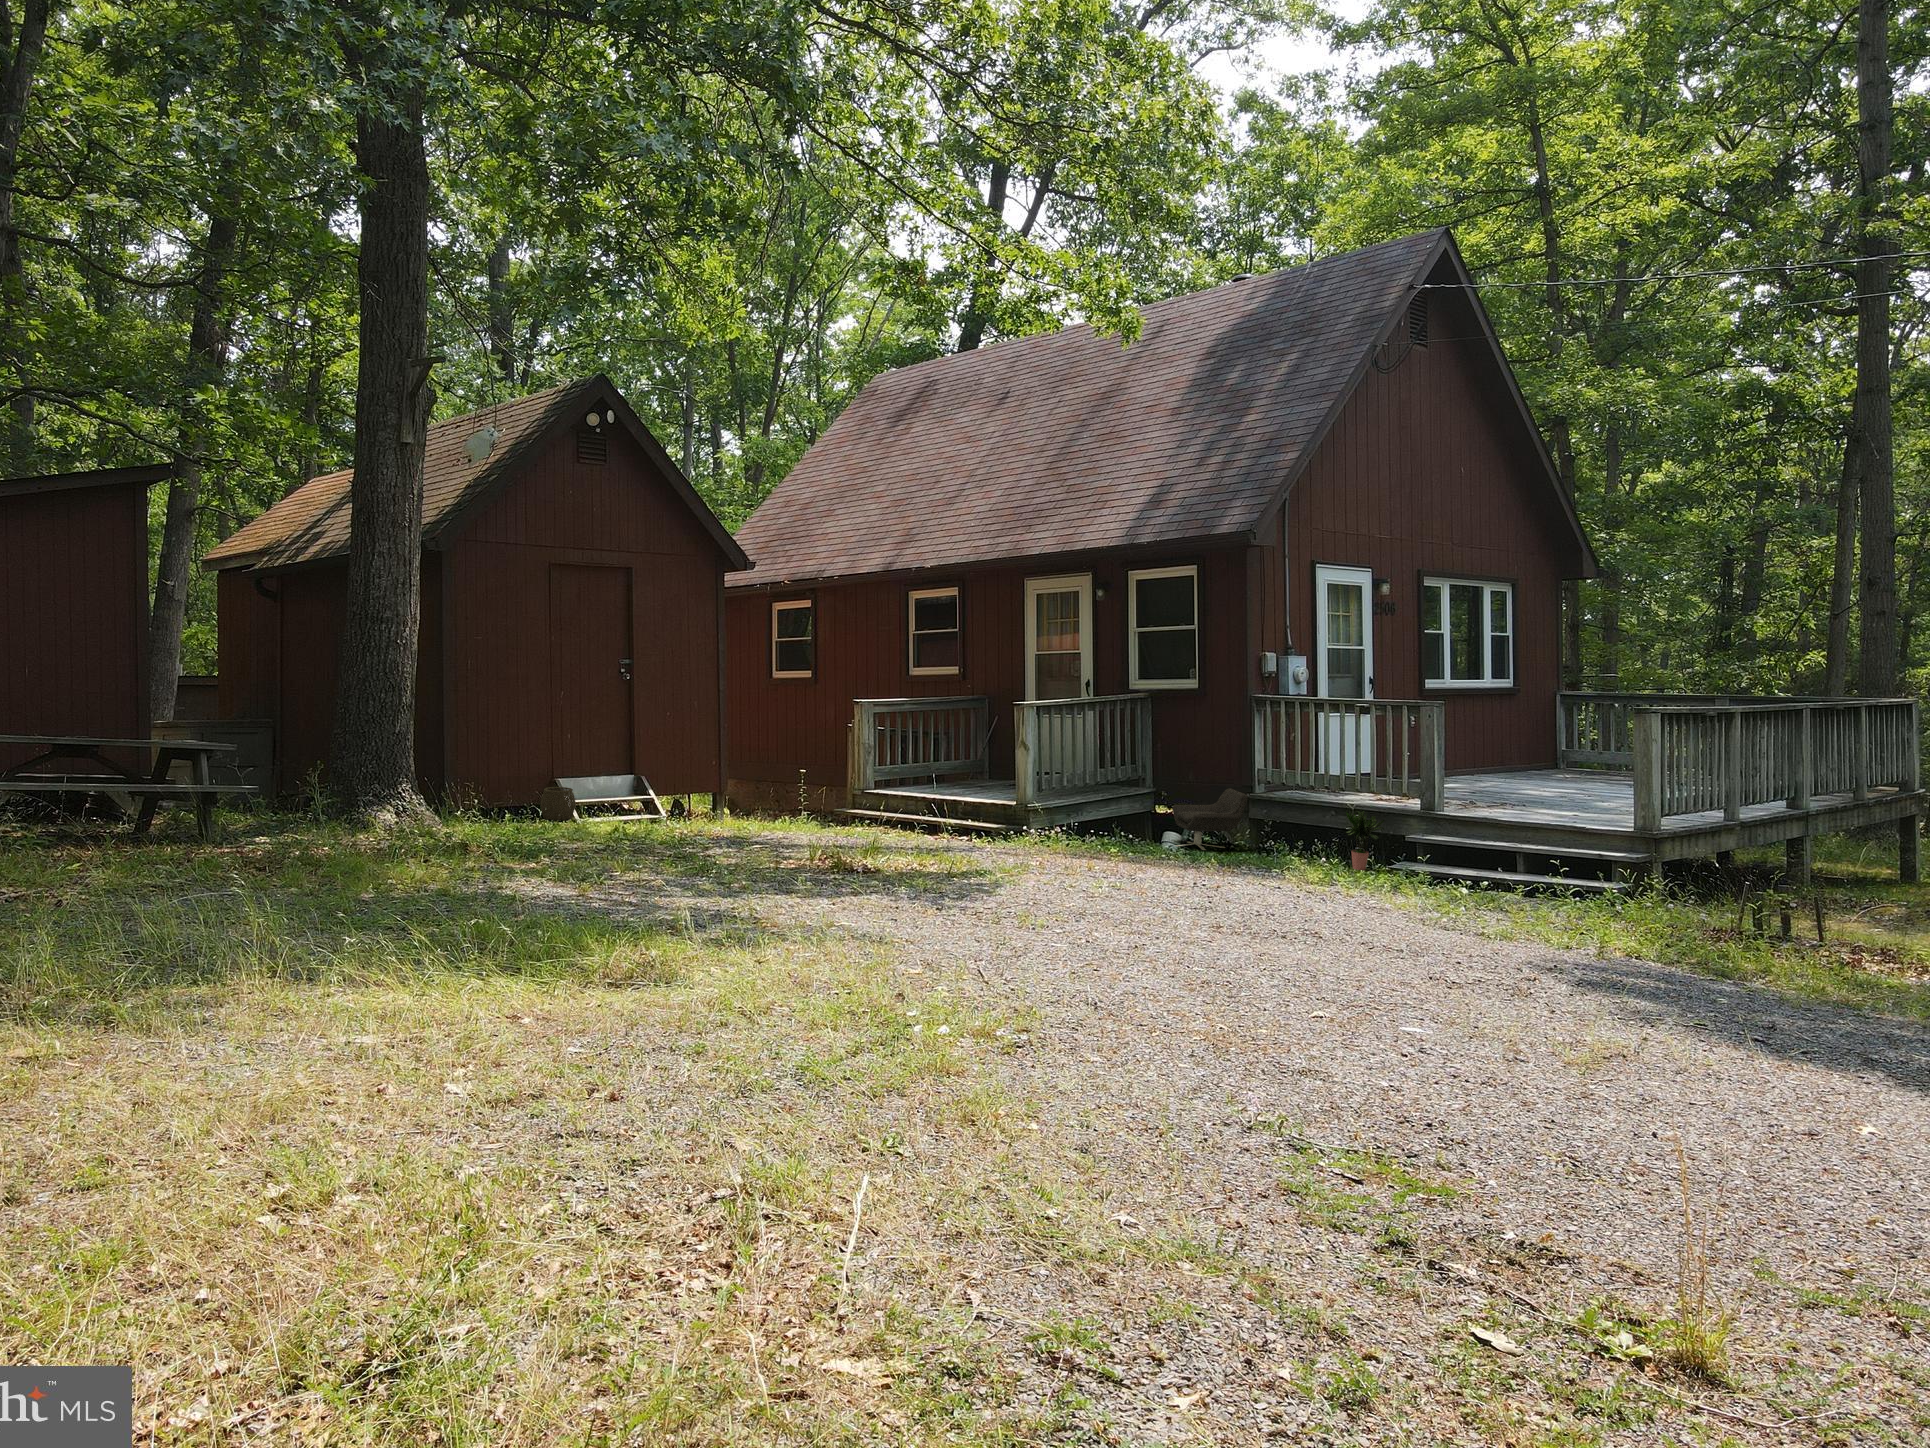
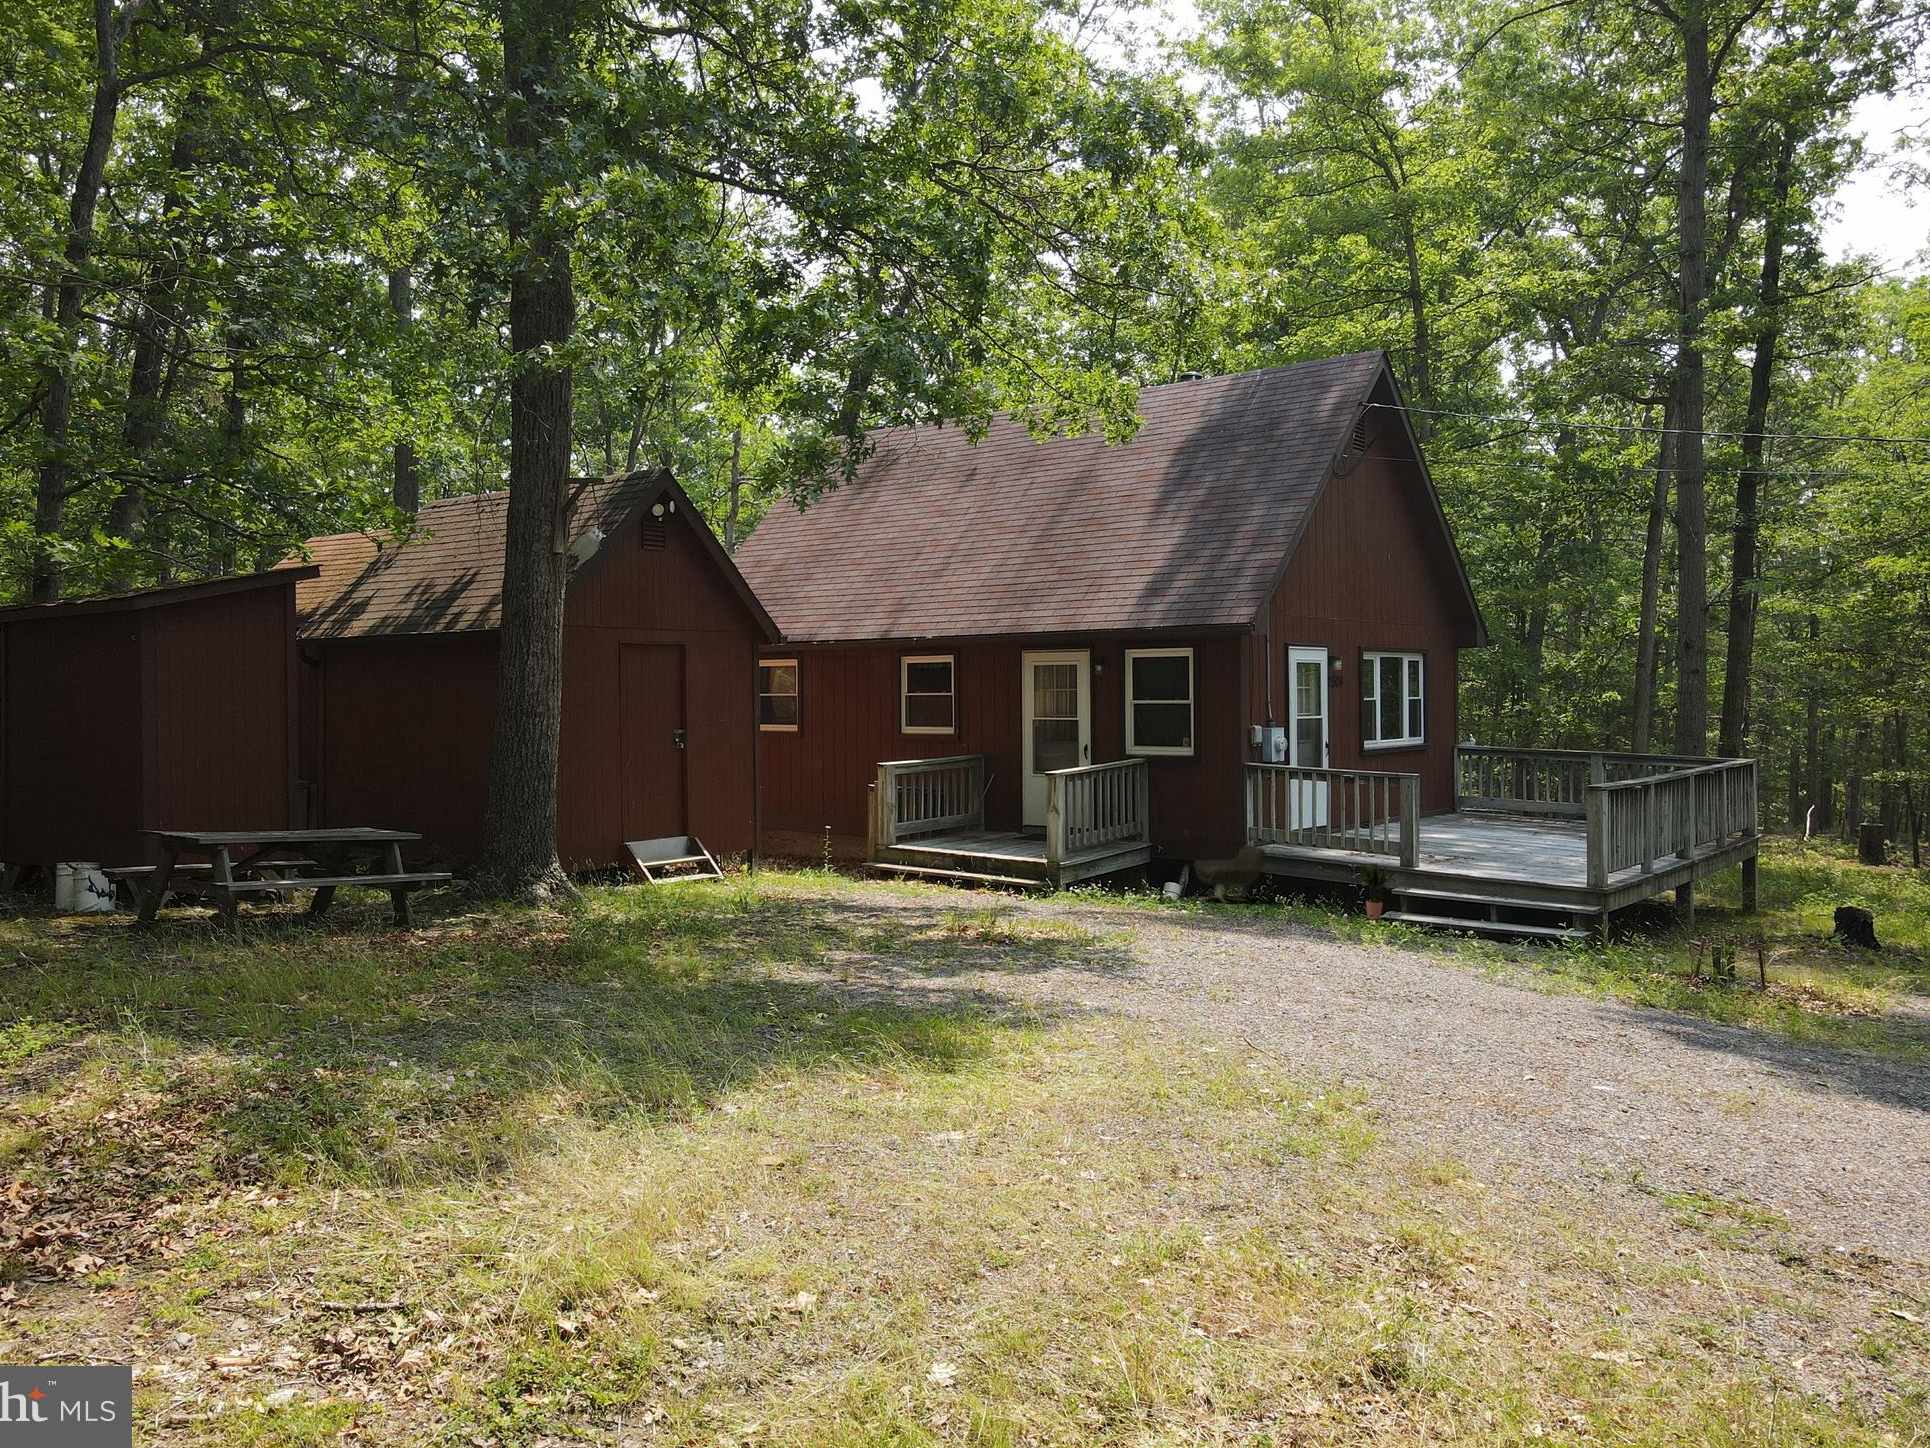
woven basket: present [540,787,576,820] -> none [603,847,636,878]

